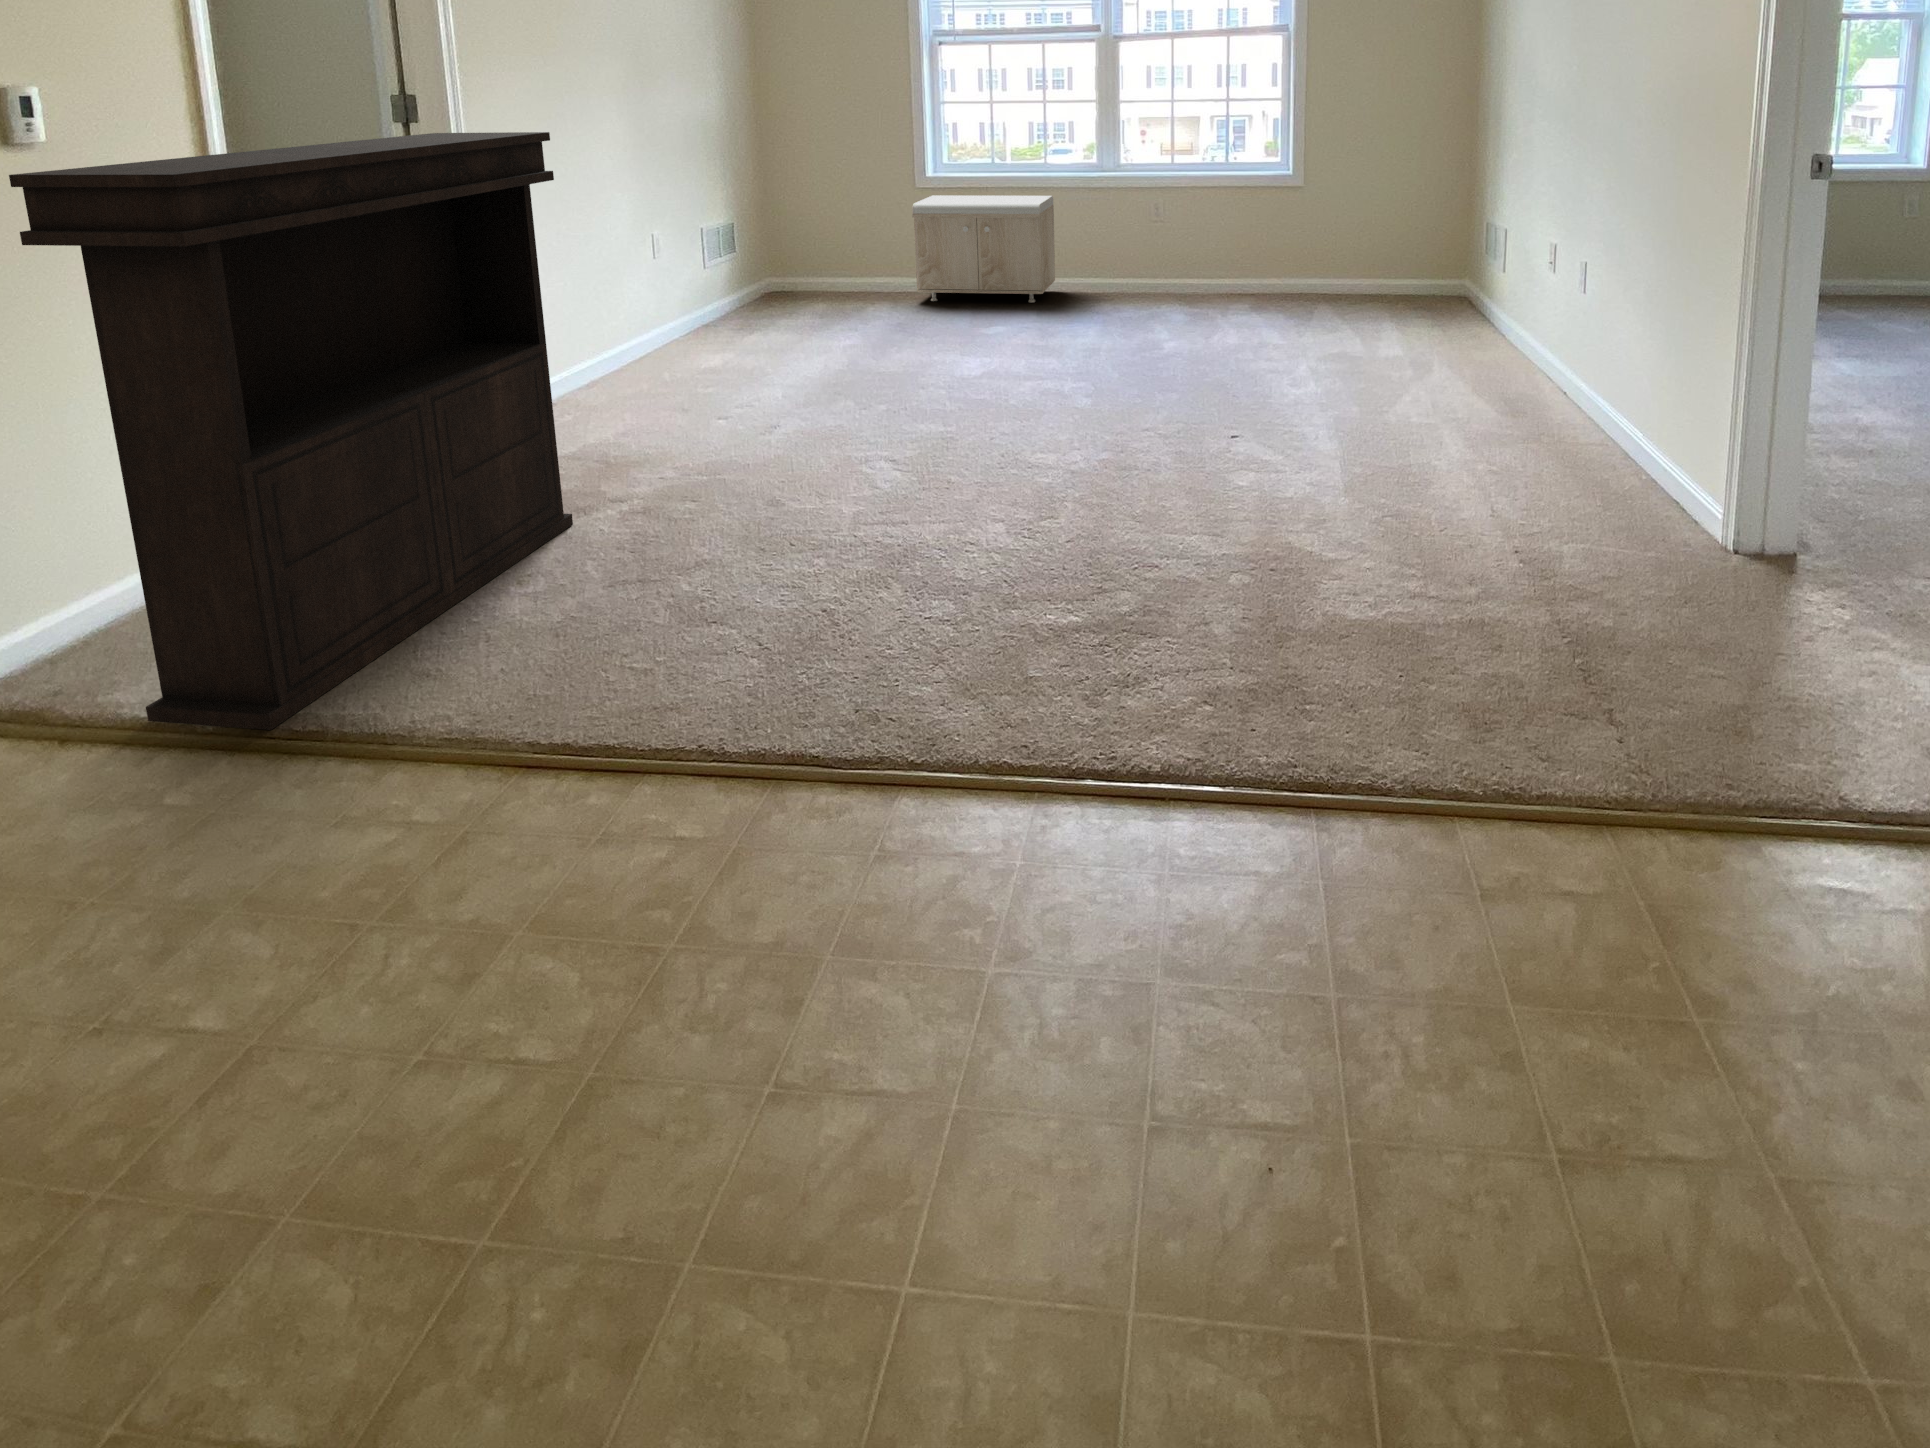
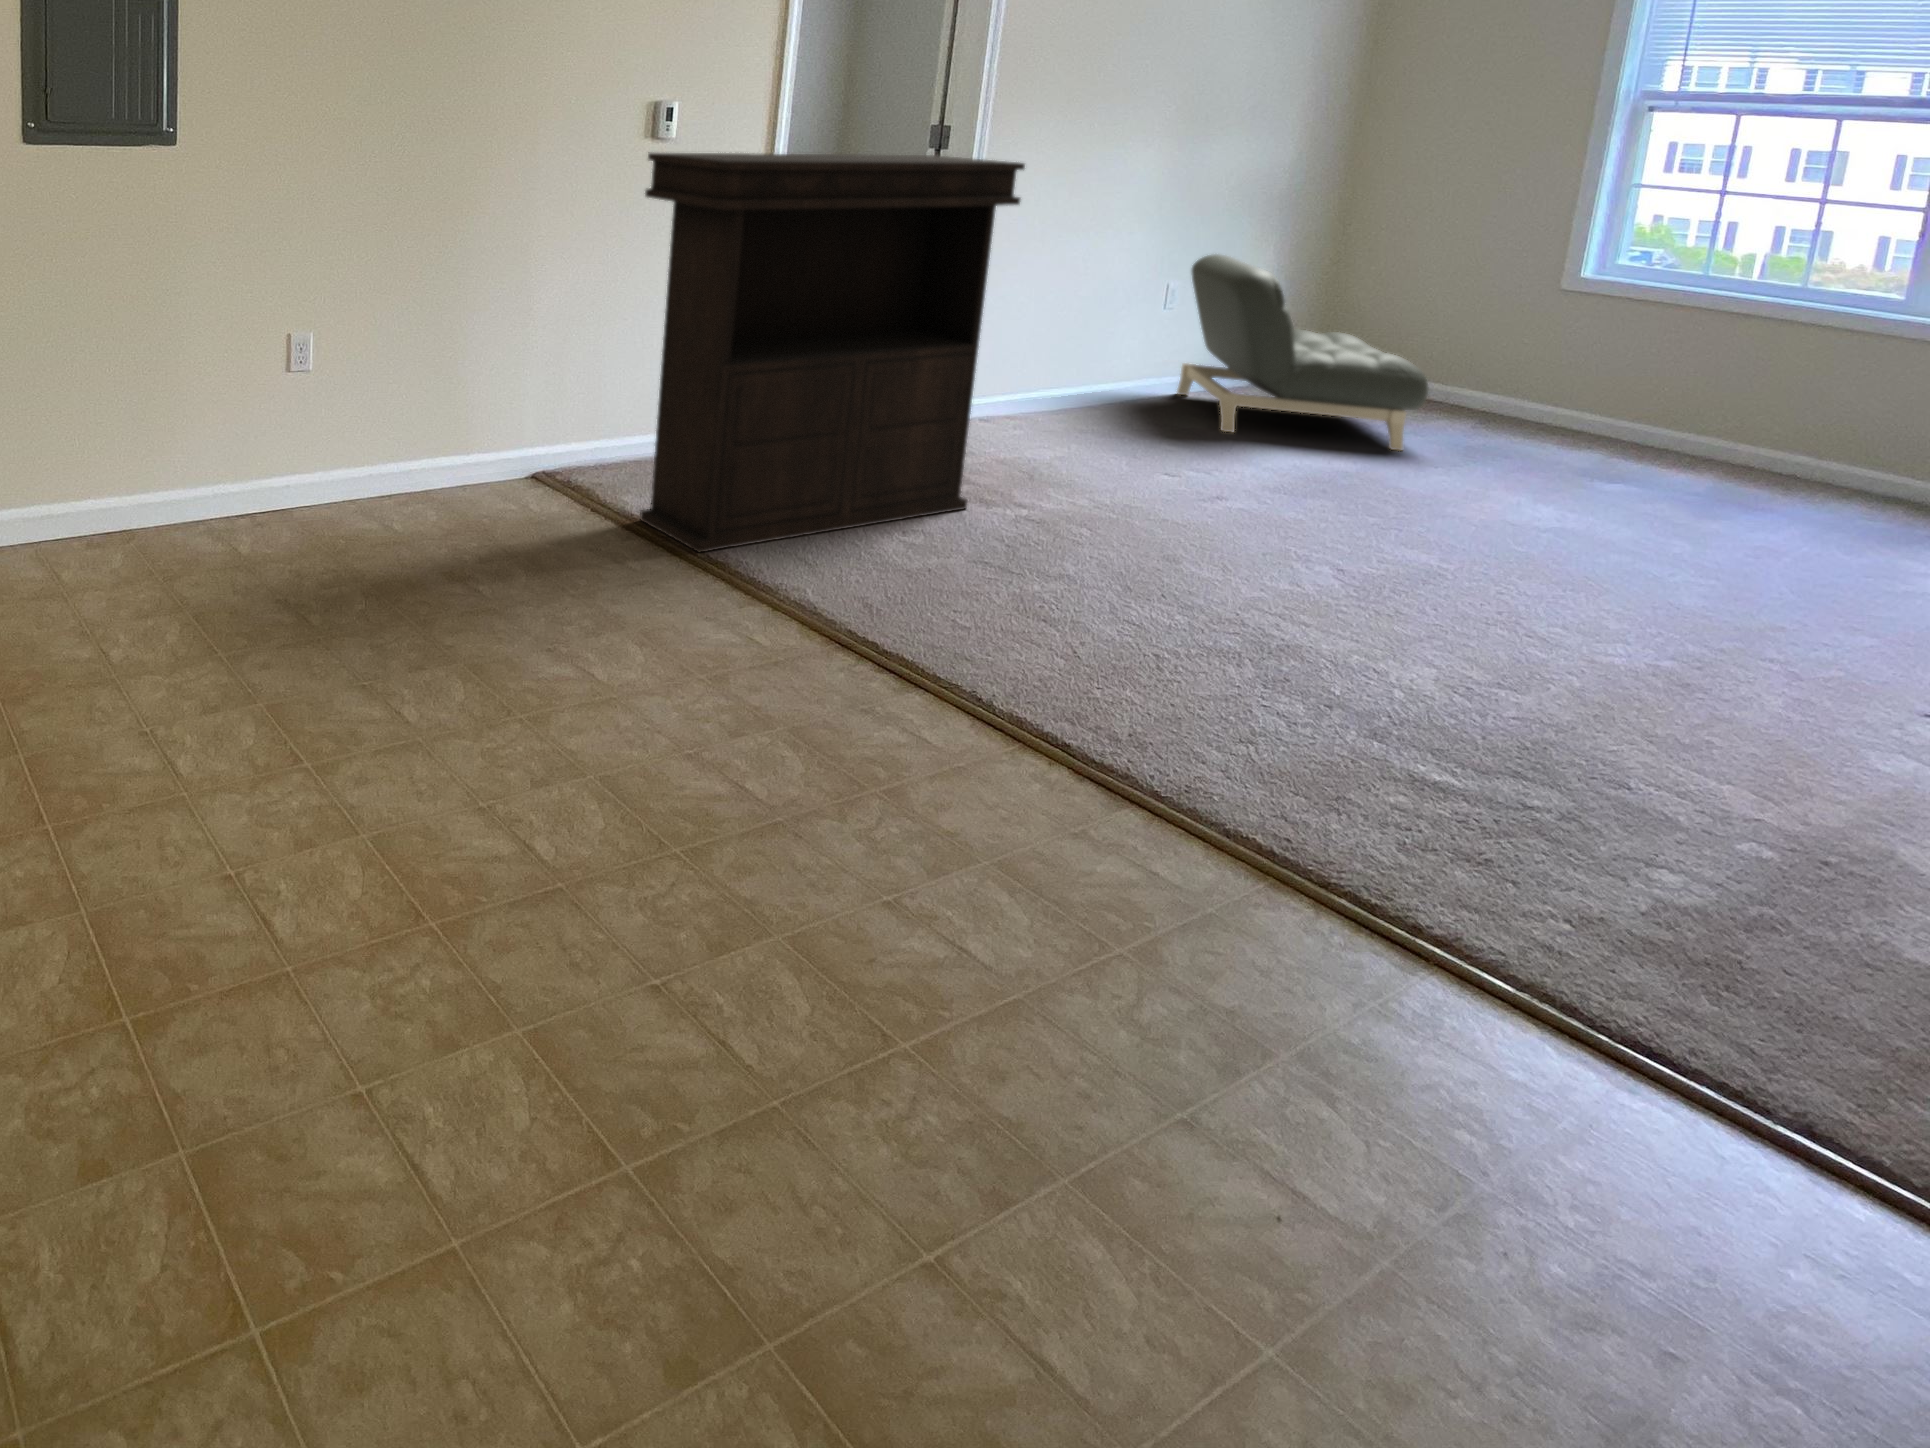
storage bench: present [912,196,1055,303] -> none [1515,303,1813,474]
armchair: none [675,198,874,361] -> present [1177,254,1428,451]

